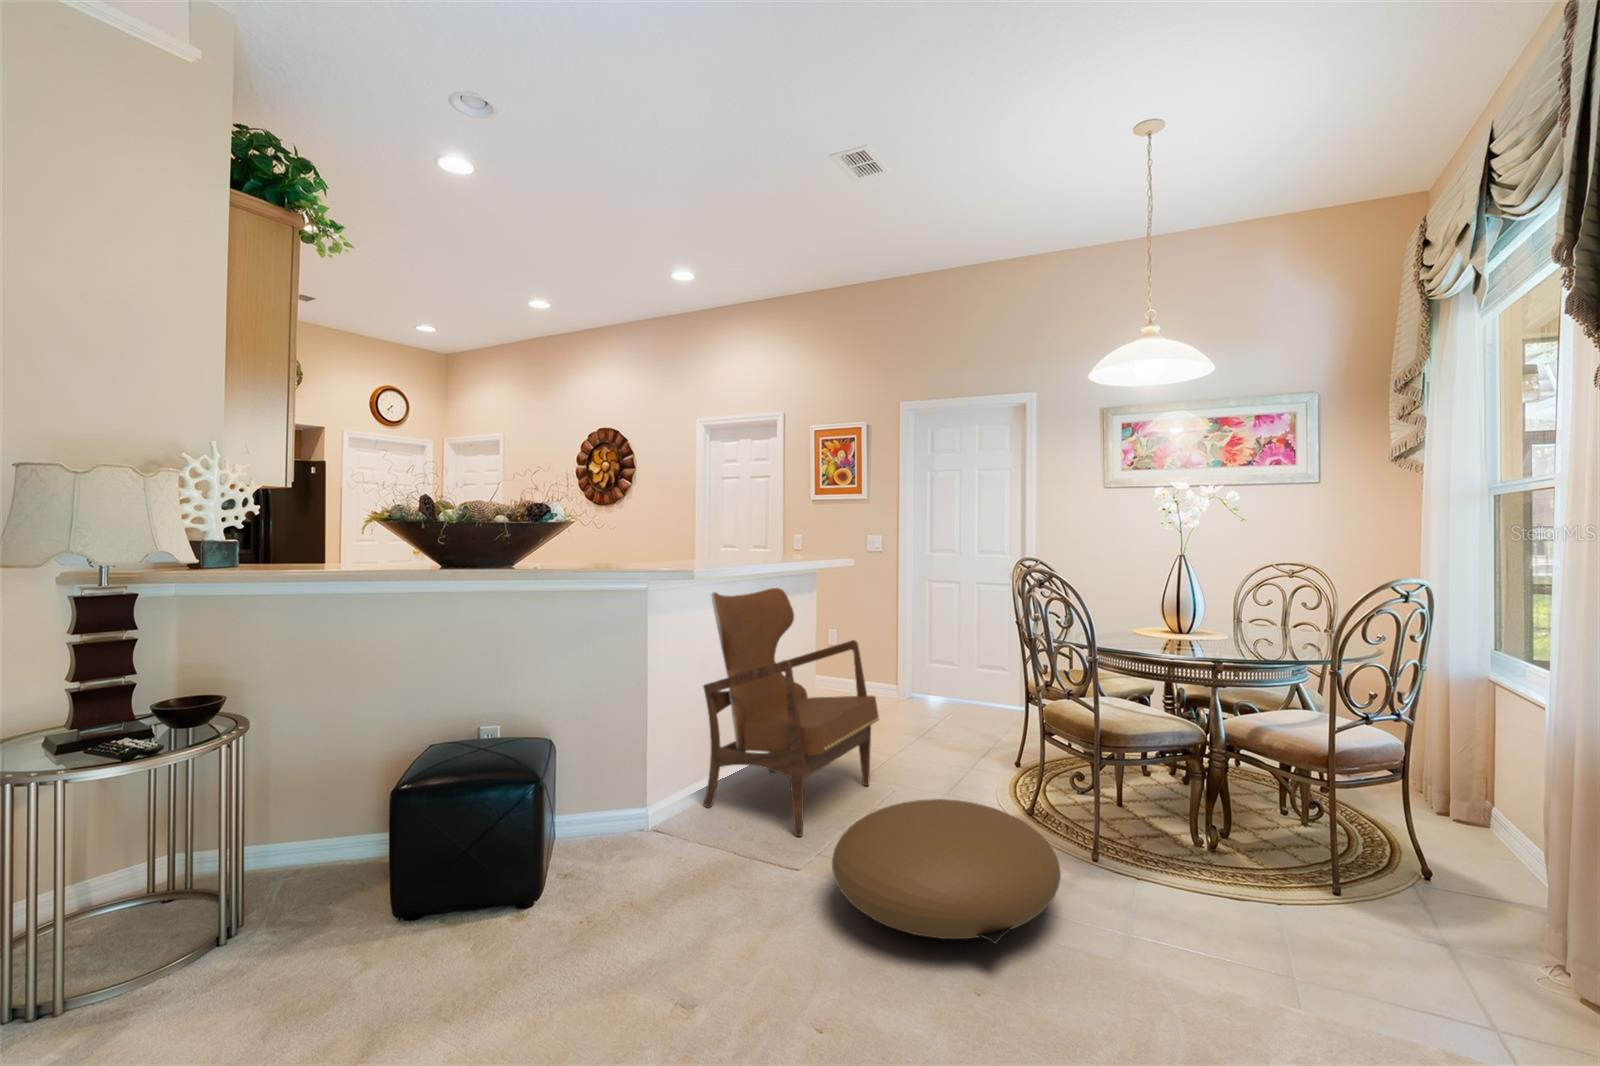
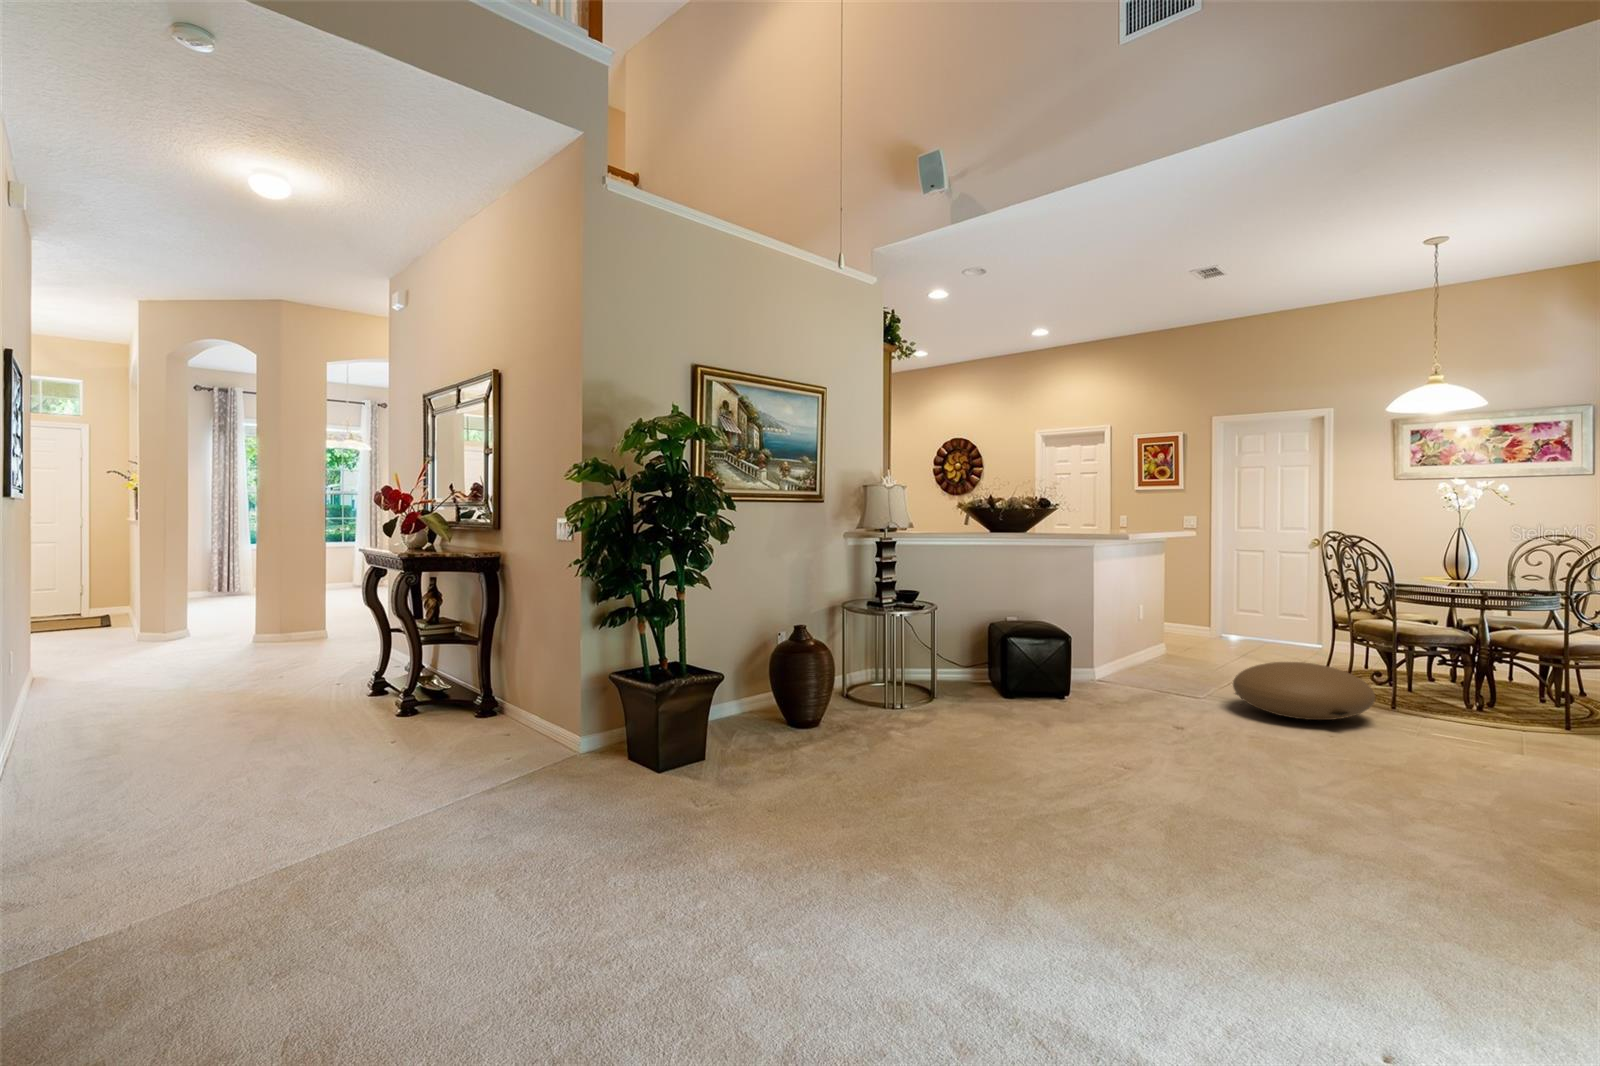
armchair: present [703,588,879,836] -> none [1118,550,1231,689]

